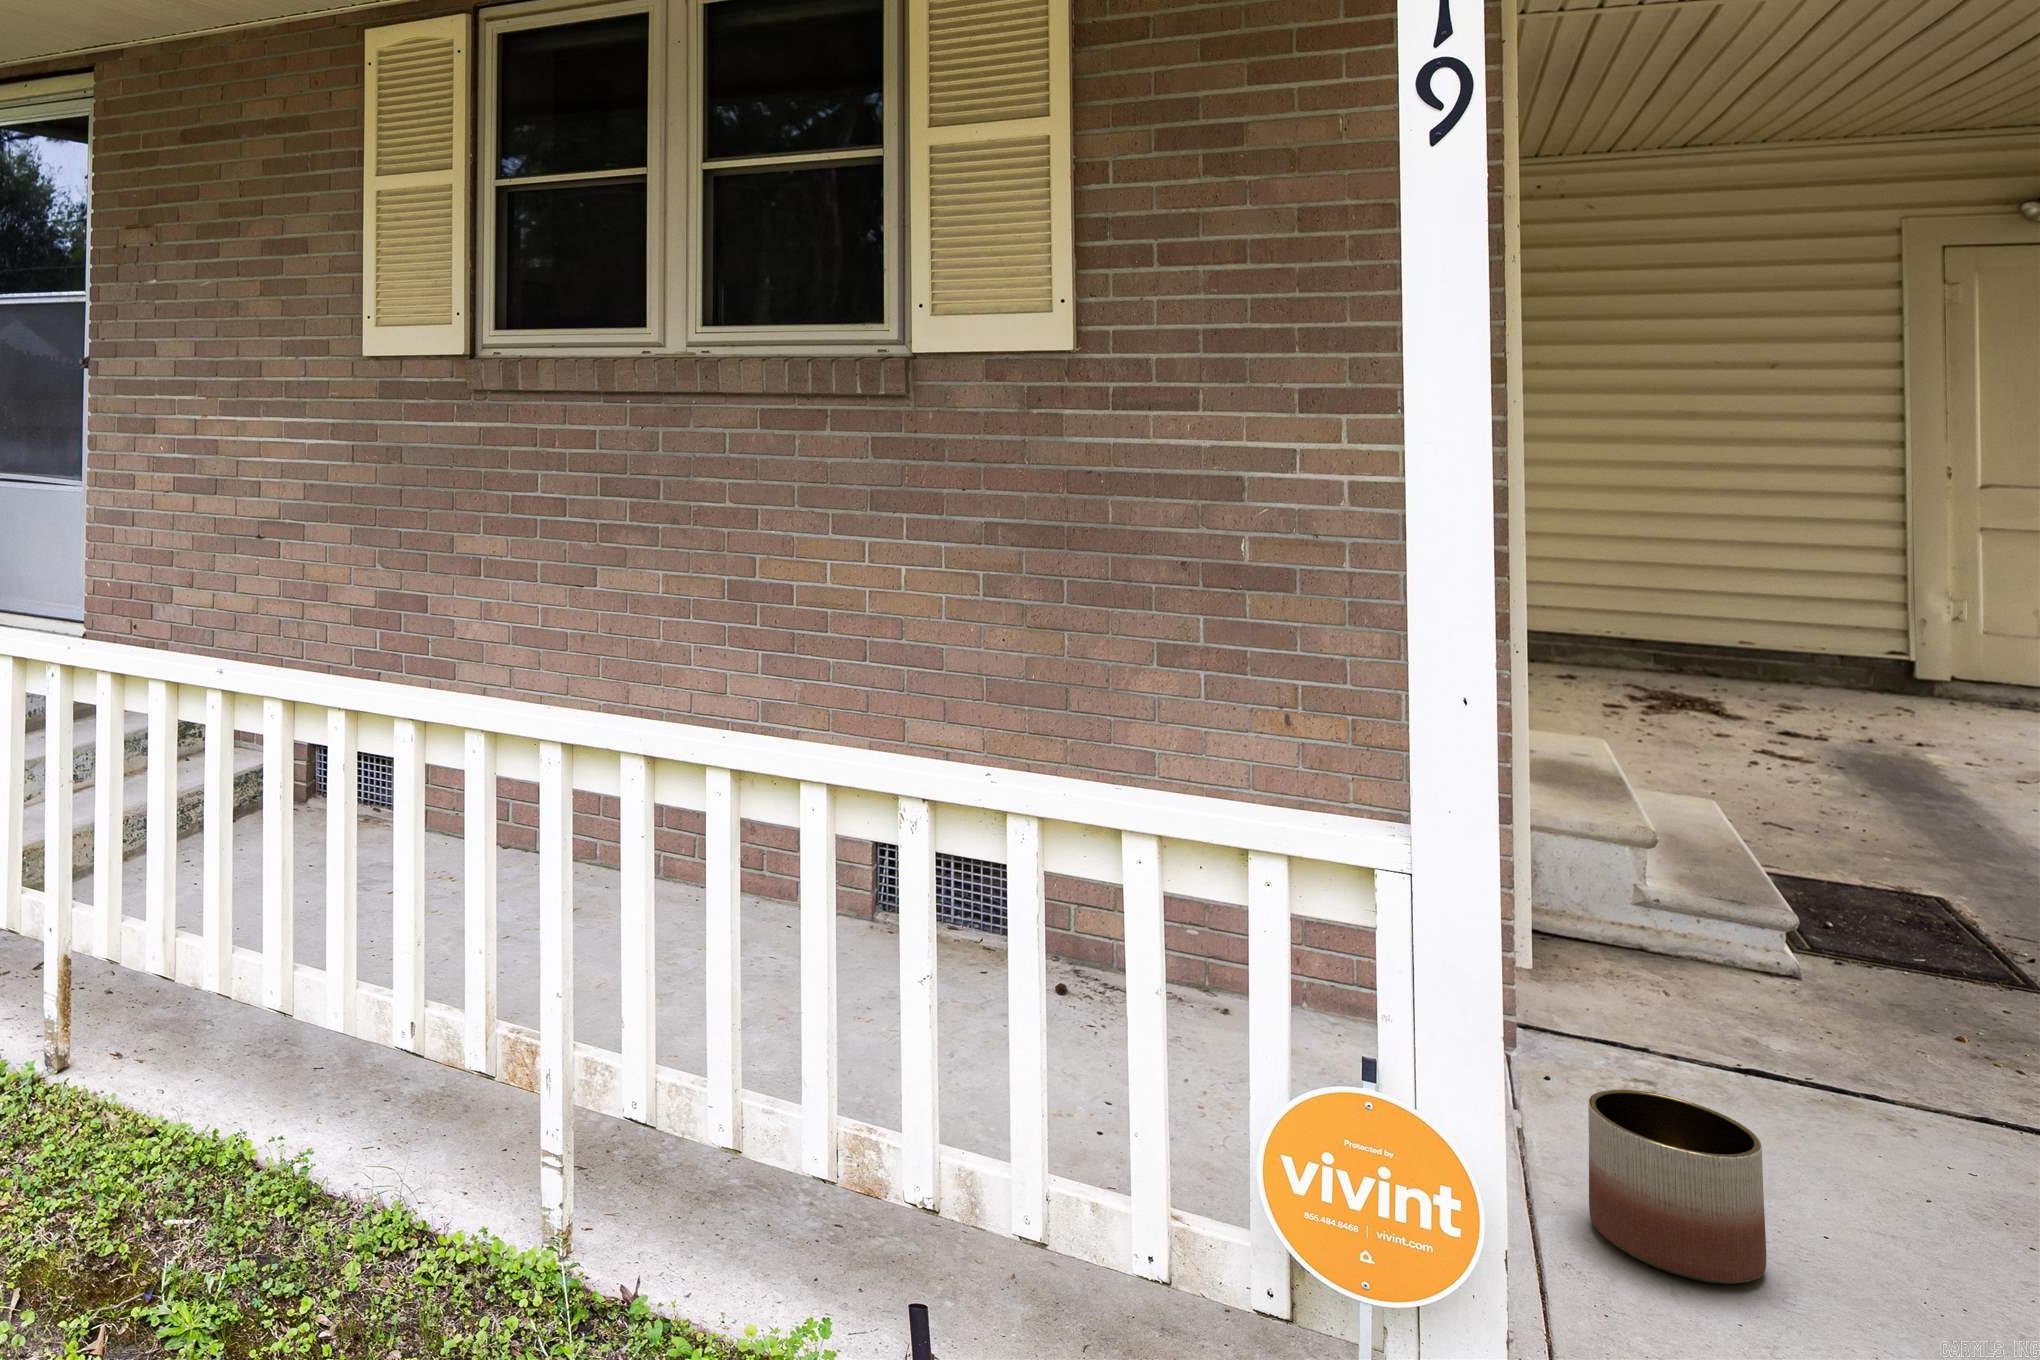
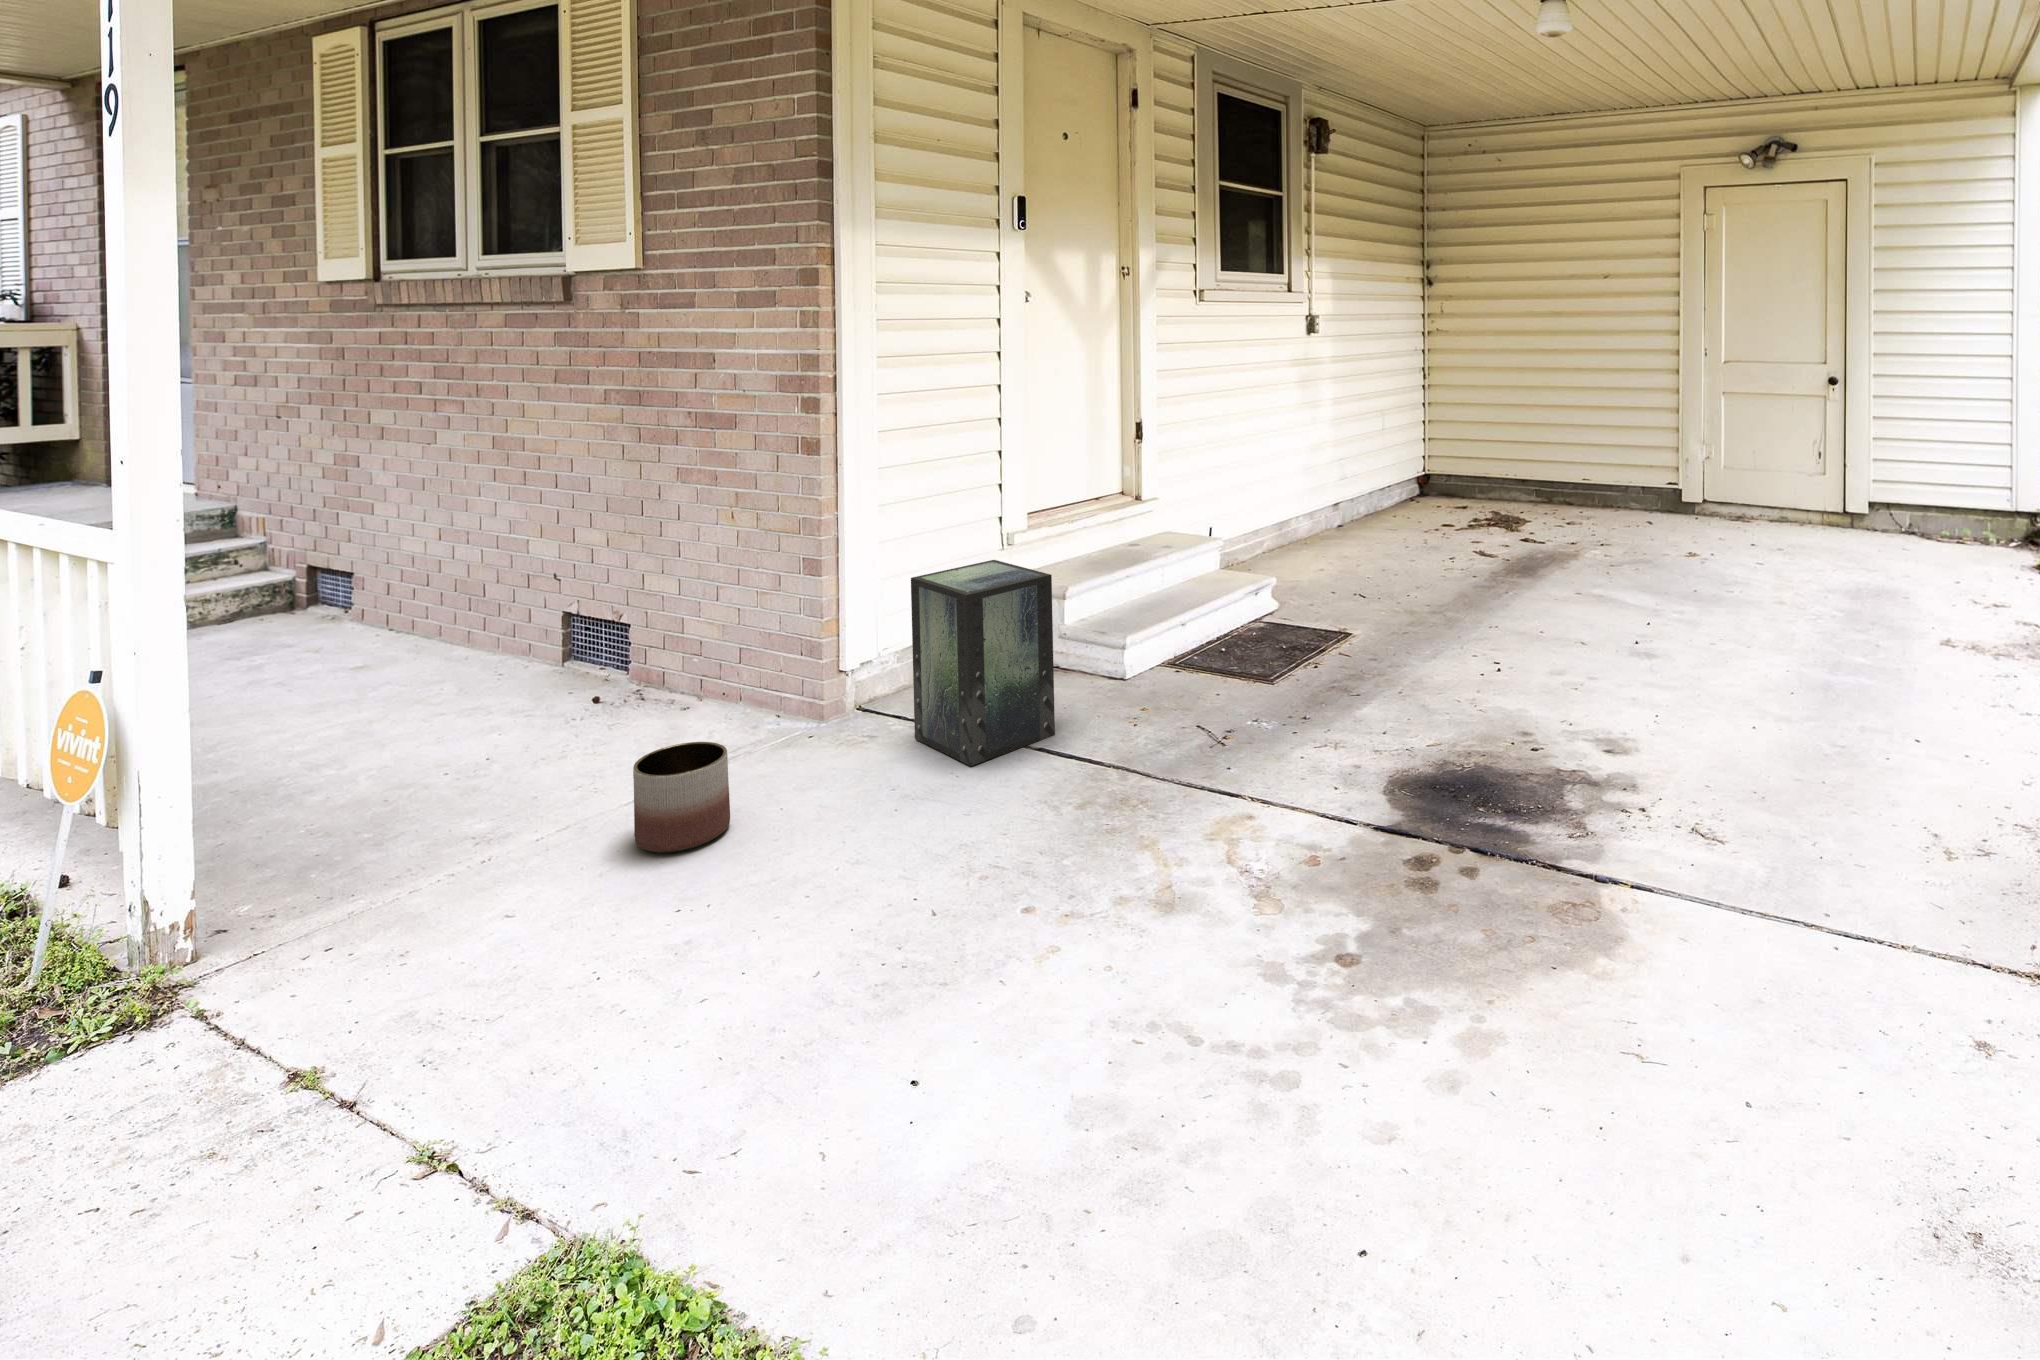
storage box: none [1681,799,1910,1140] -> present [911,560,1055,766]

